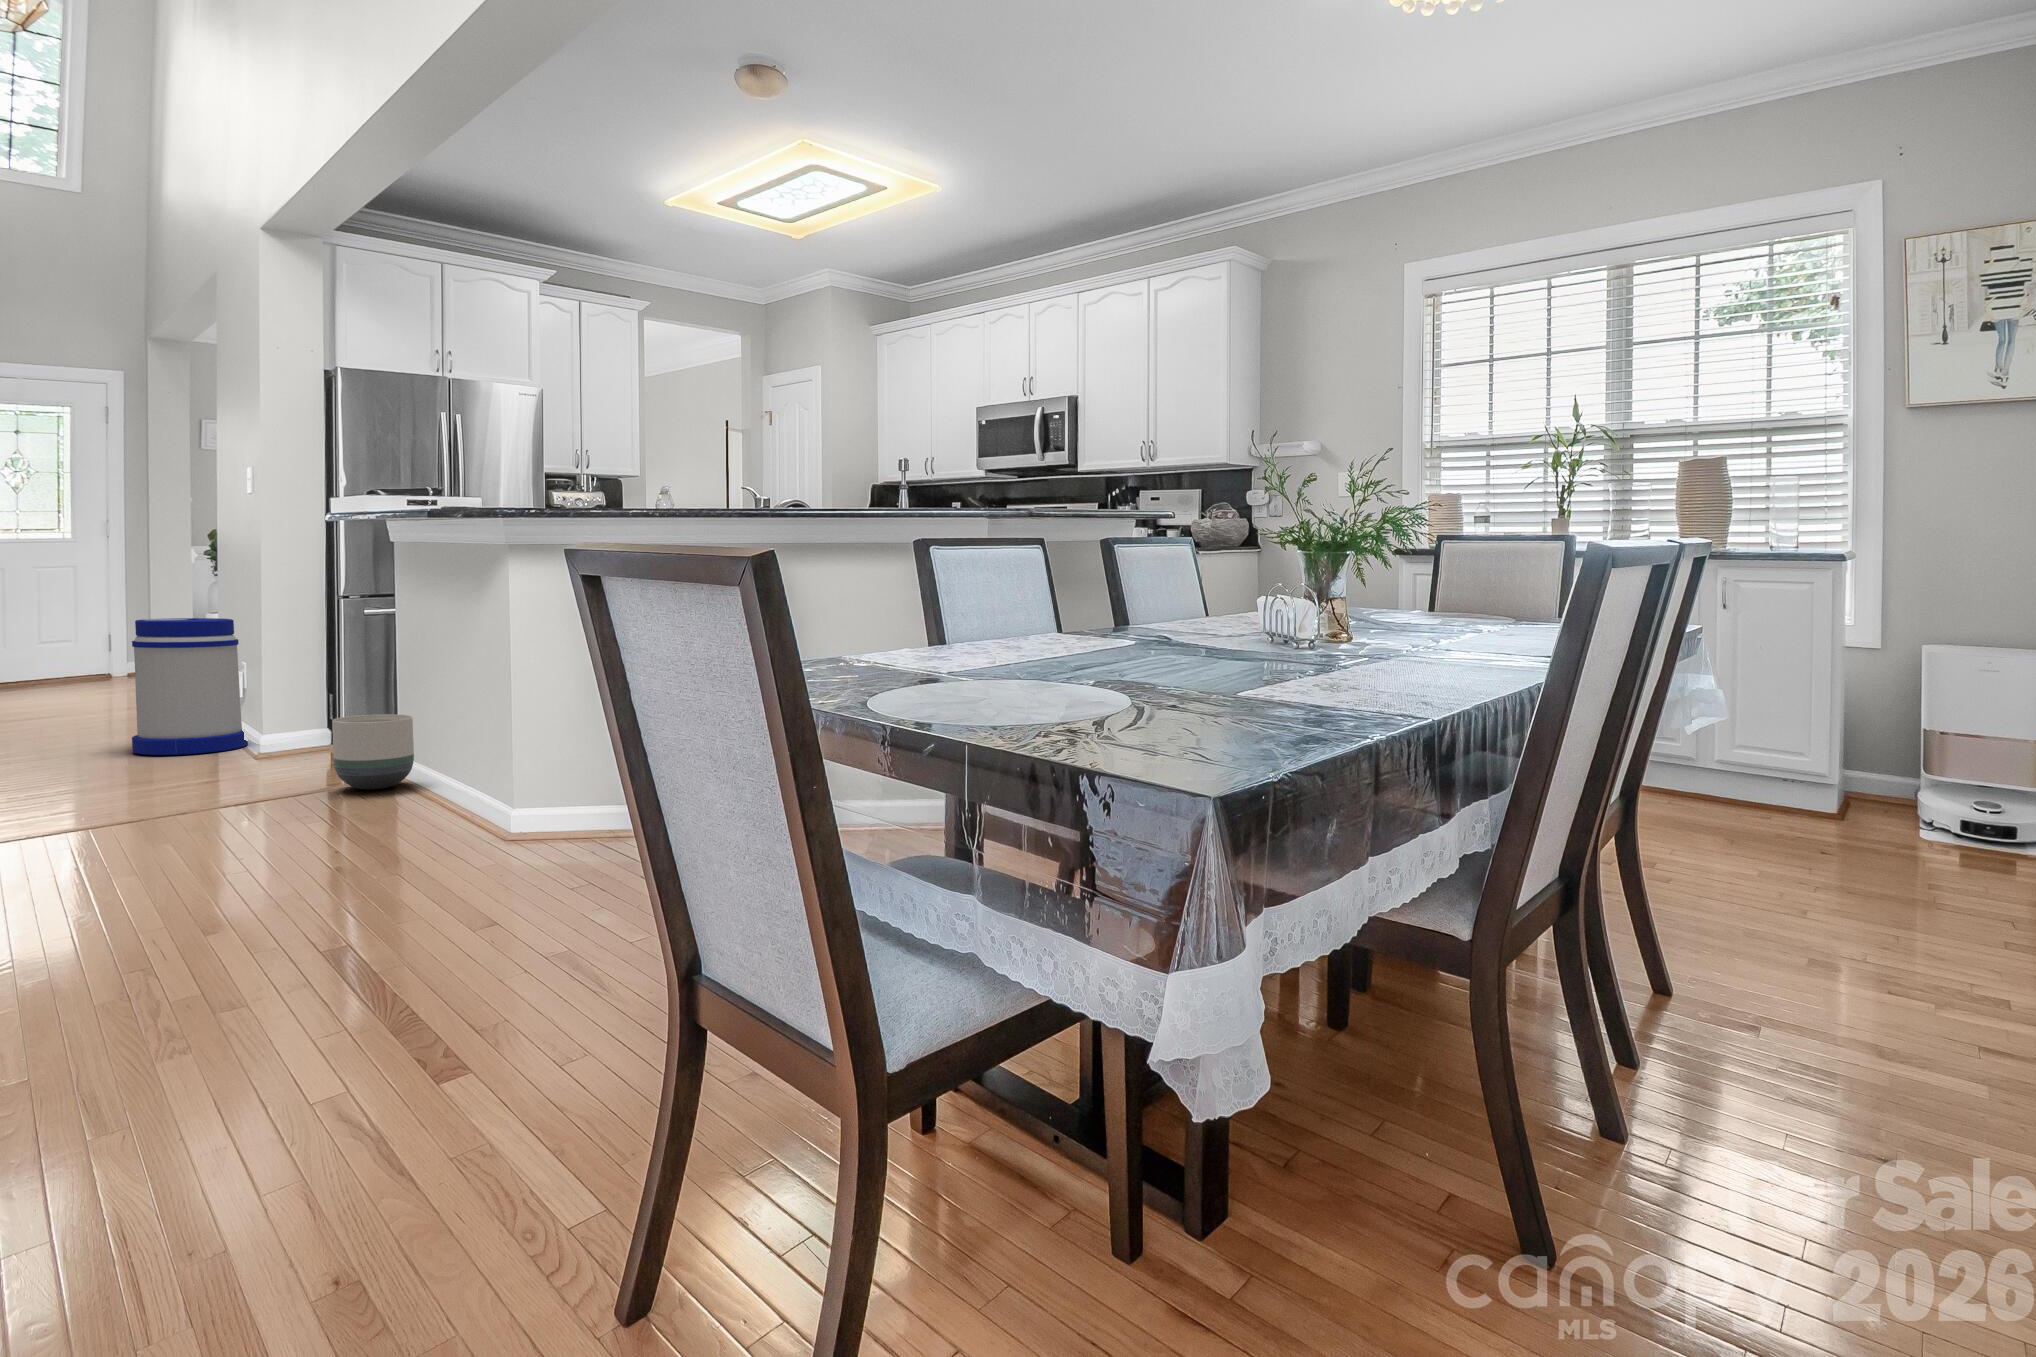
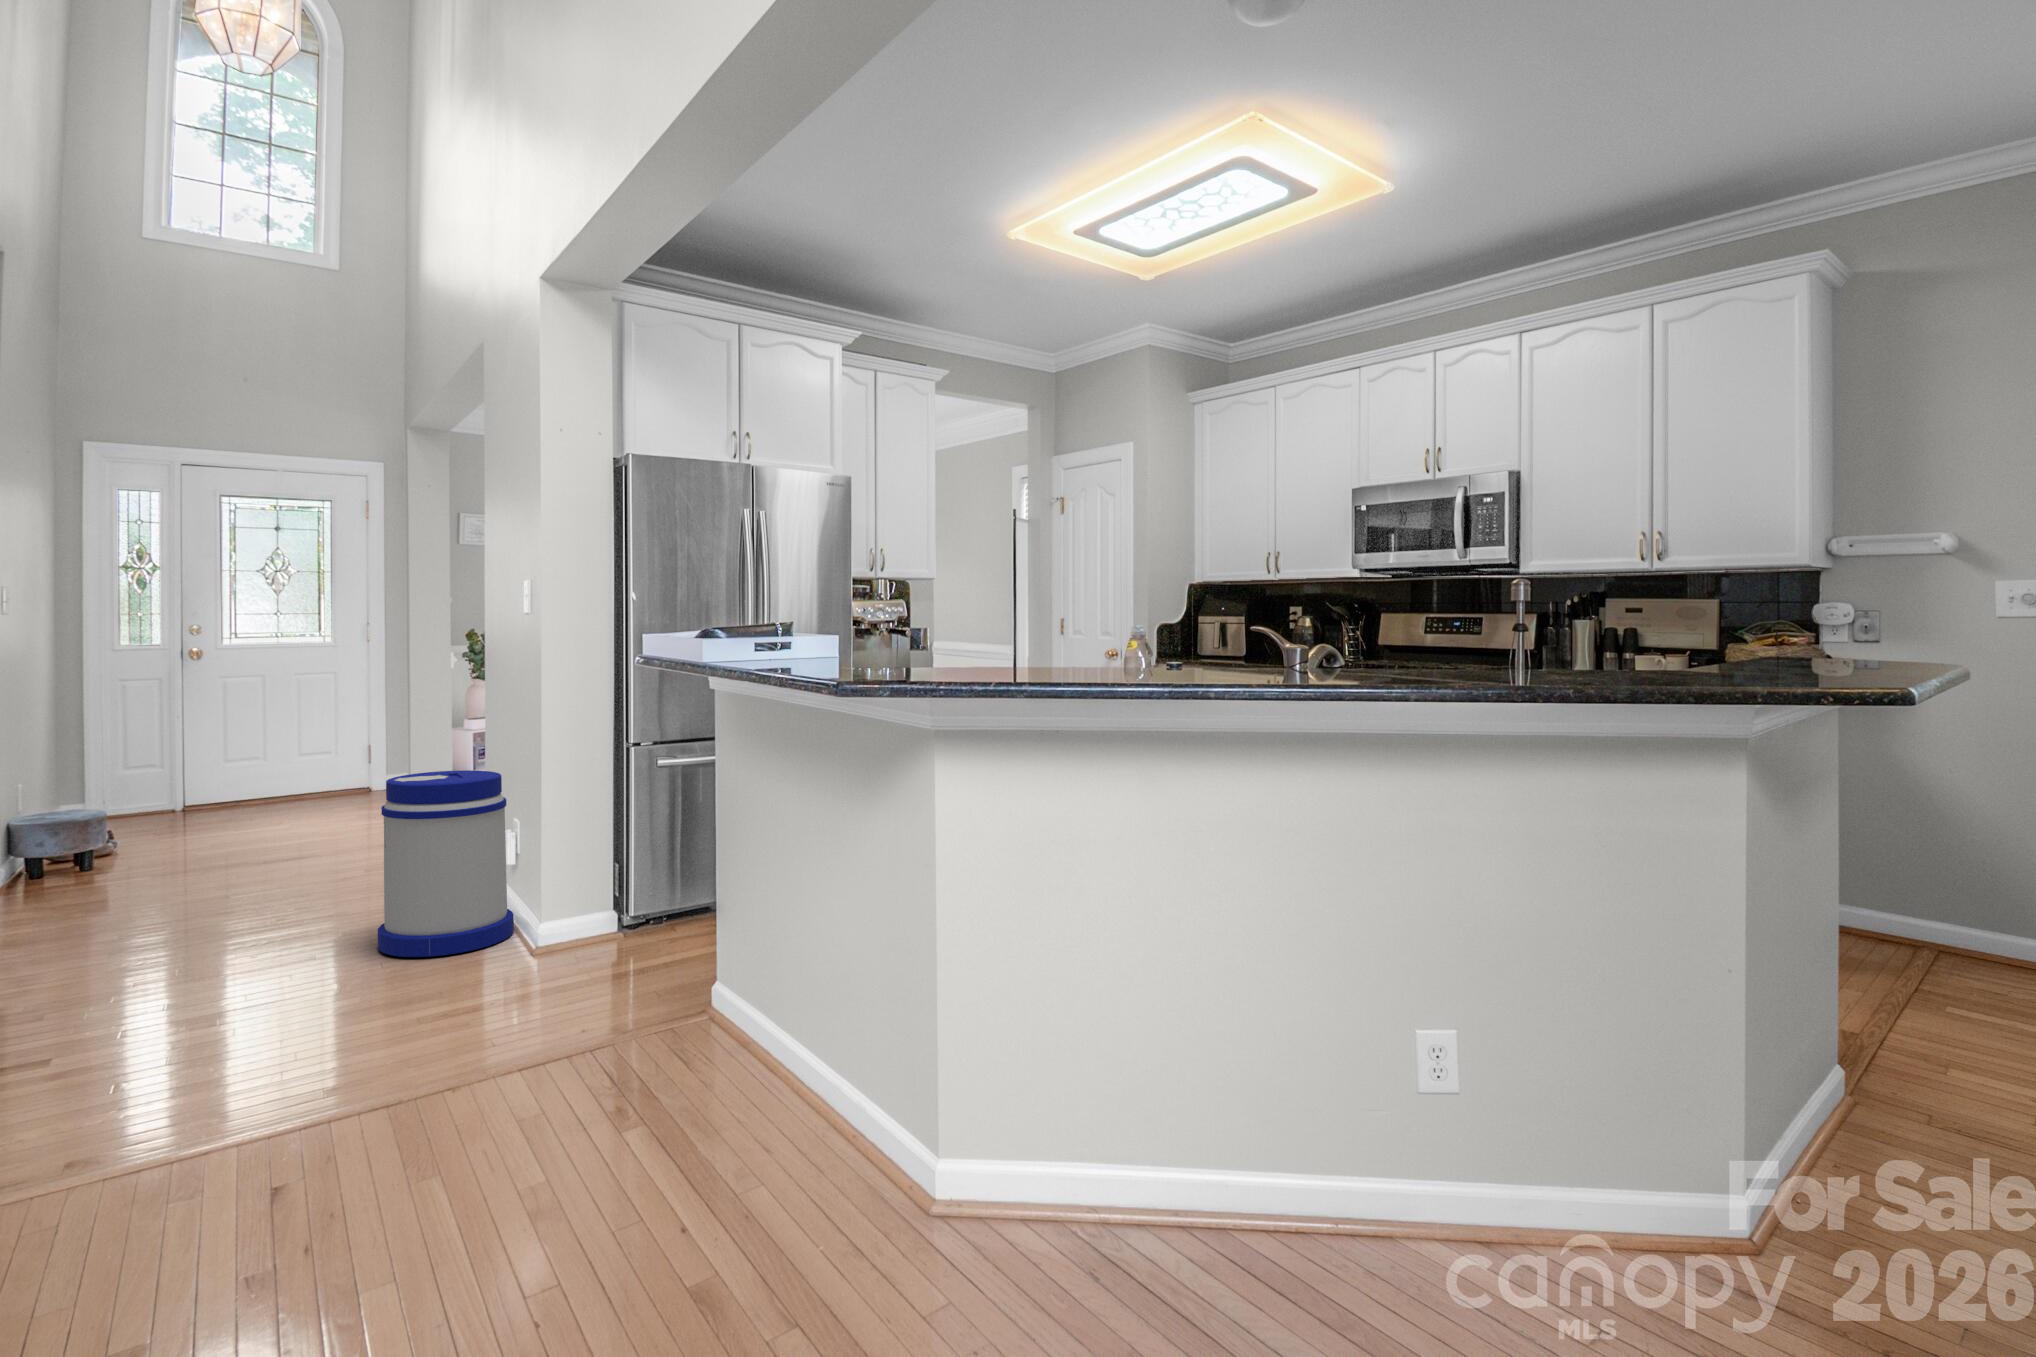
planter: present [332,714,414,789] -> none [644,949,752,1073]

